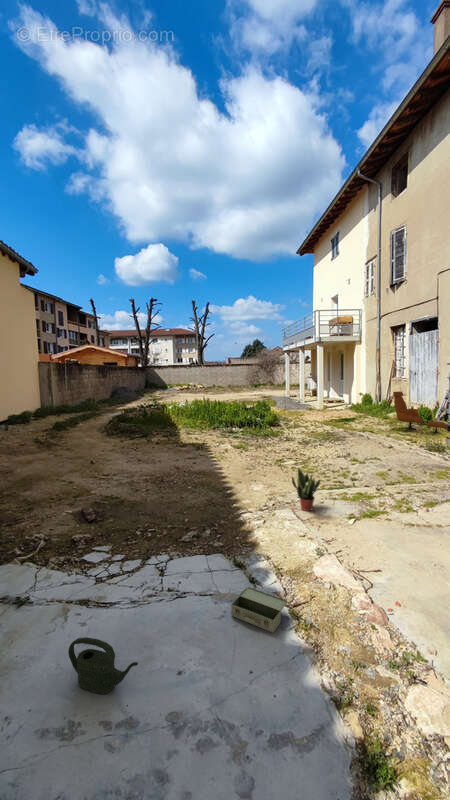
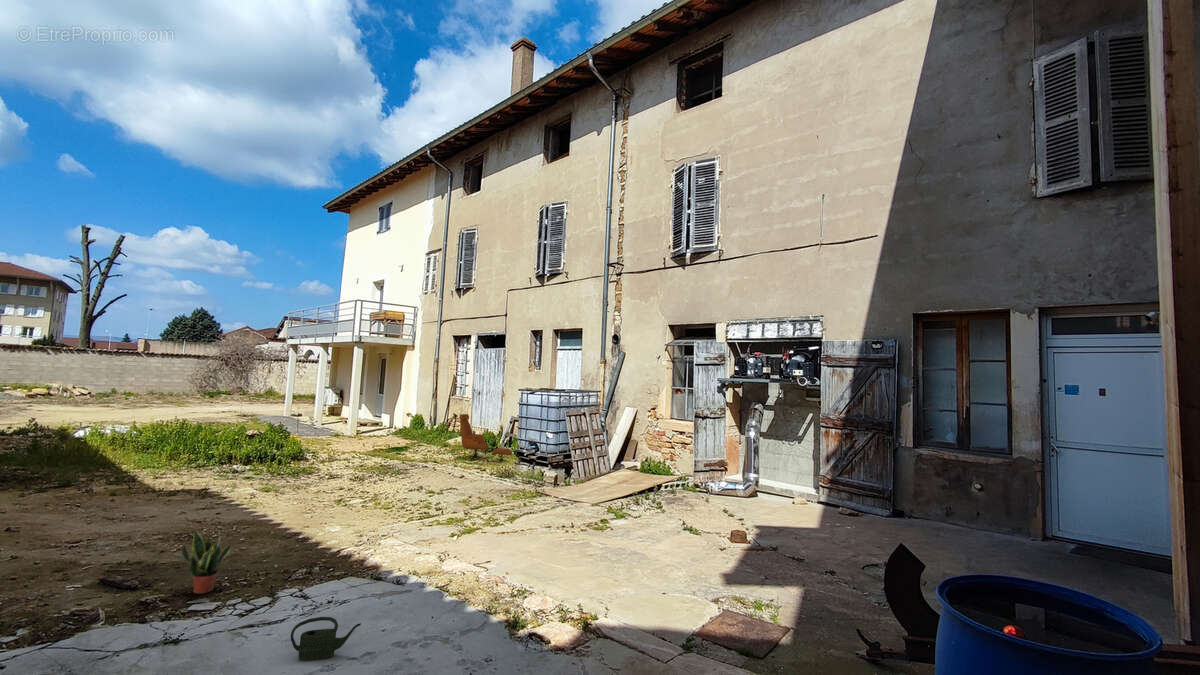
potted plant: present [292,468,320,511] -> present [182,530,231,593]
toolbox: present [232,587,287,633] -> none [393,585,437,606]

